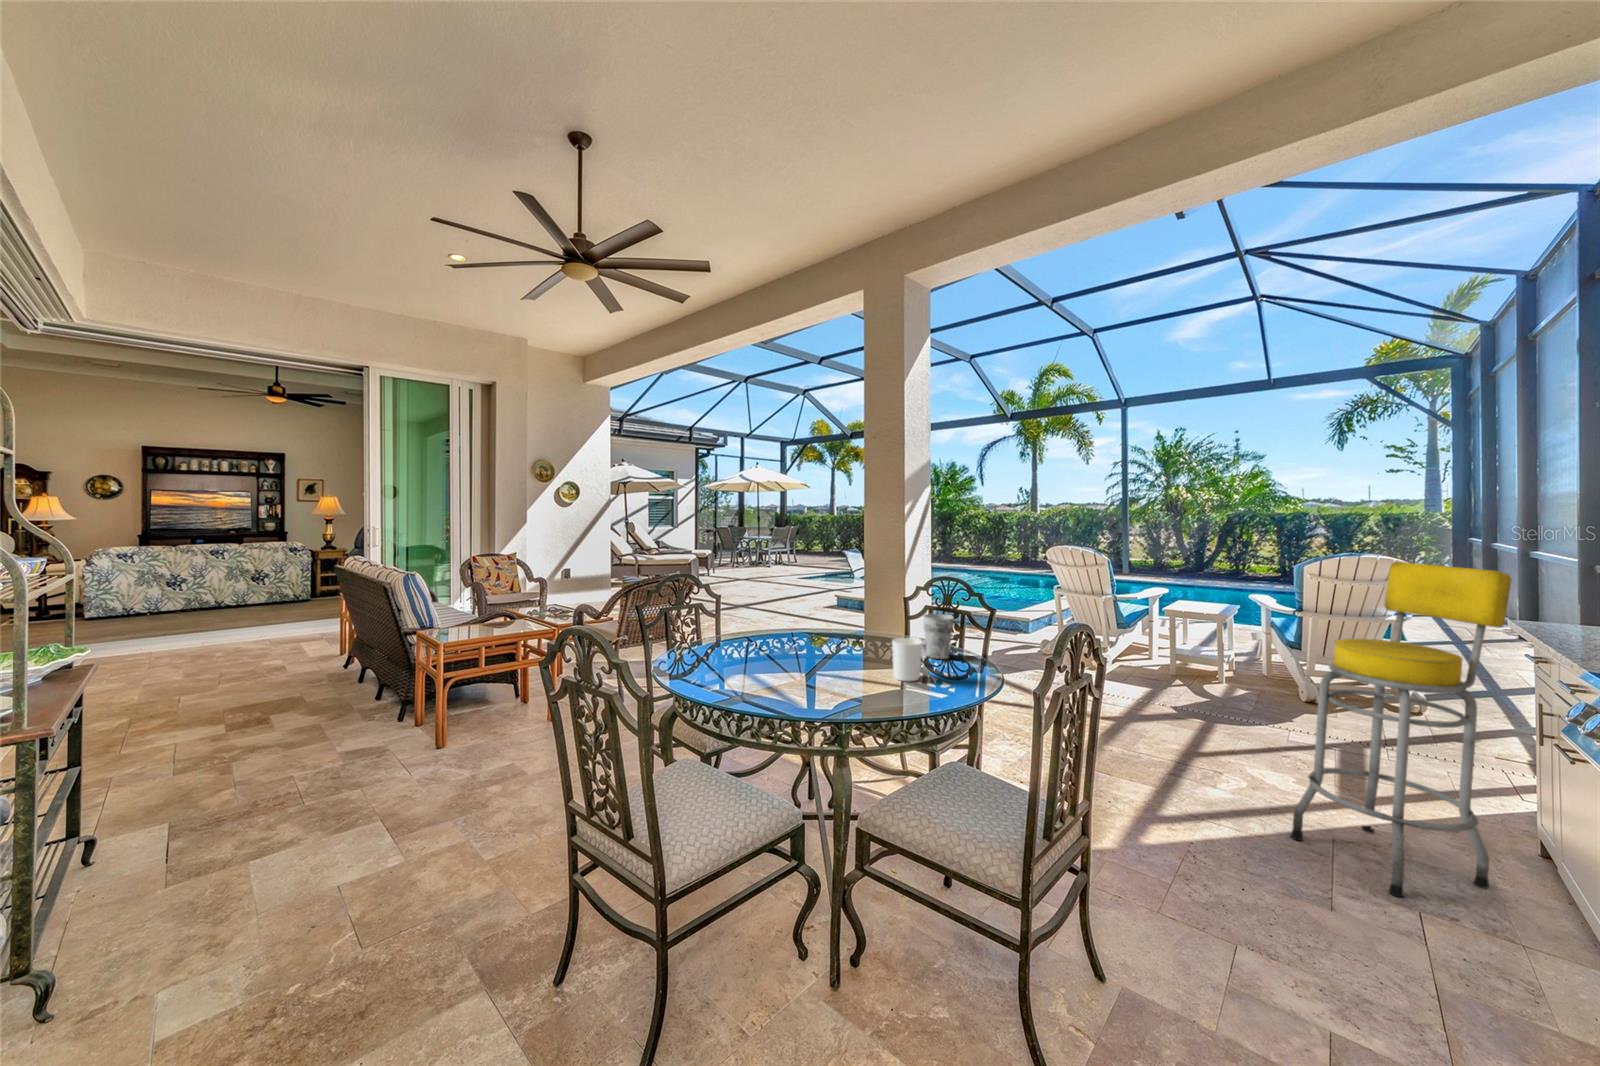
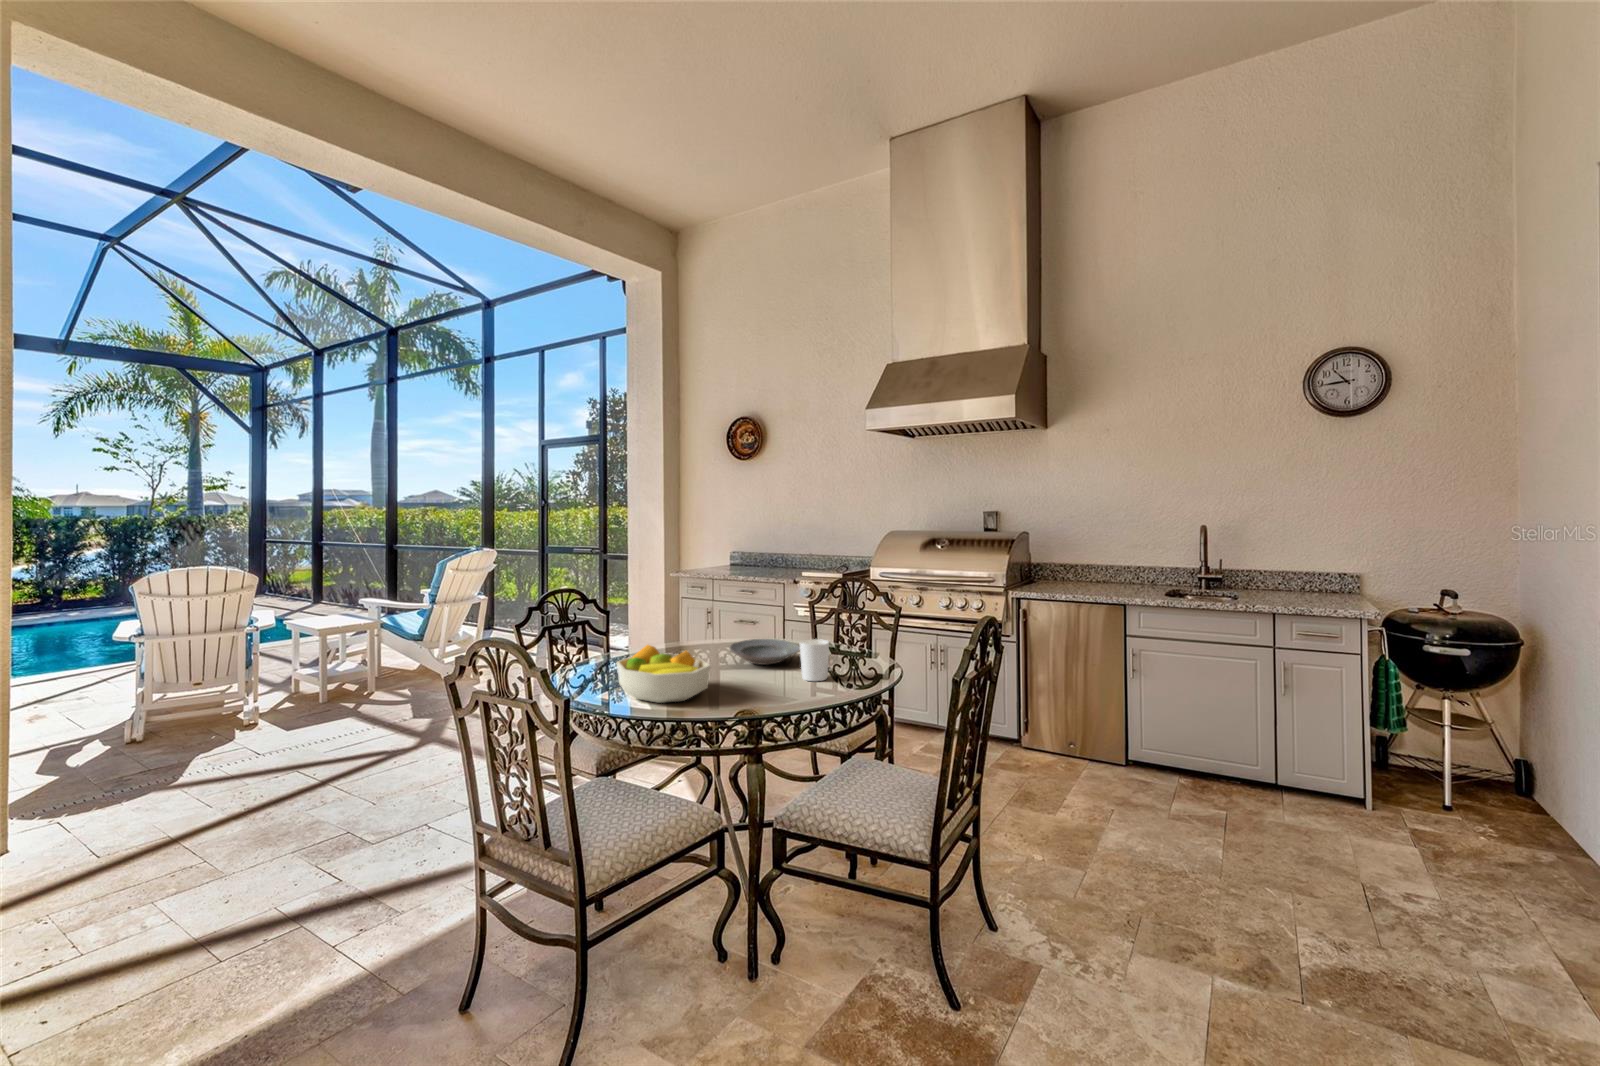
bar stool: present [1291,562,1512,897] -> none [1171,546,1327,844]
cup: present [924,614,954,659] -> none [829,616,859,661]
plate: none [823,630,893,658] -> present [729,639,800,665]
fruit bowl: none [712,633,801,694] -> present [616,645,710,703]

